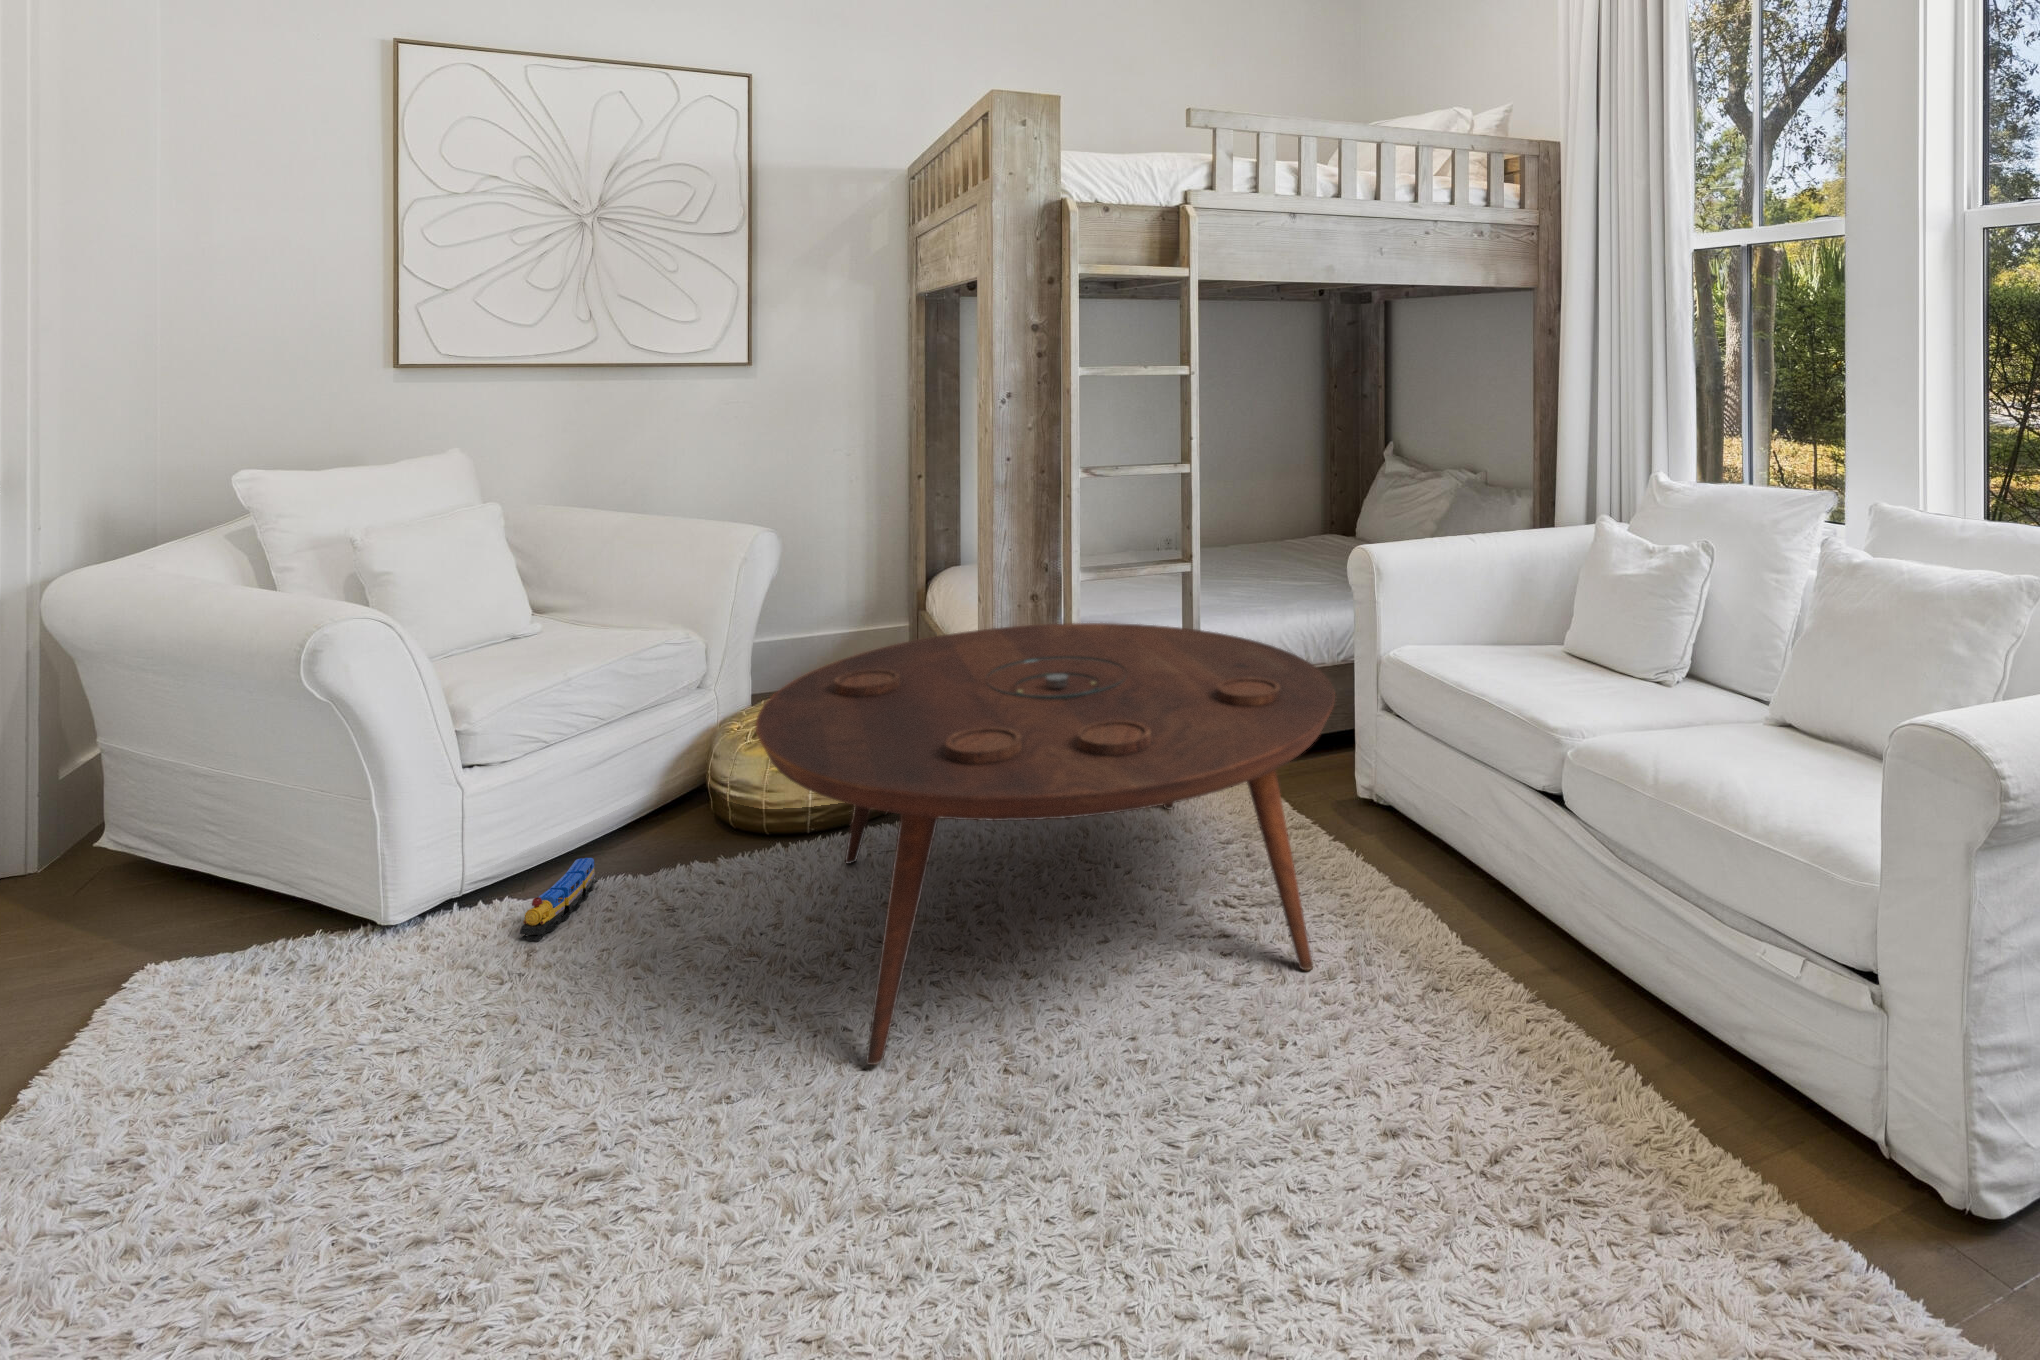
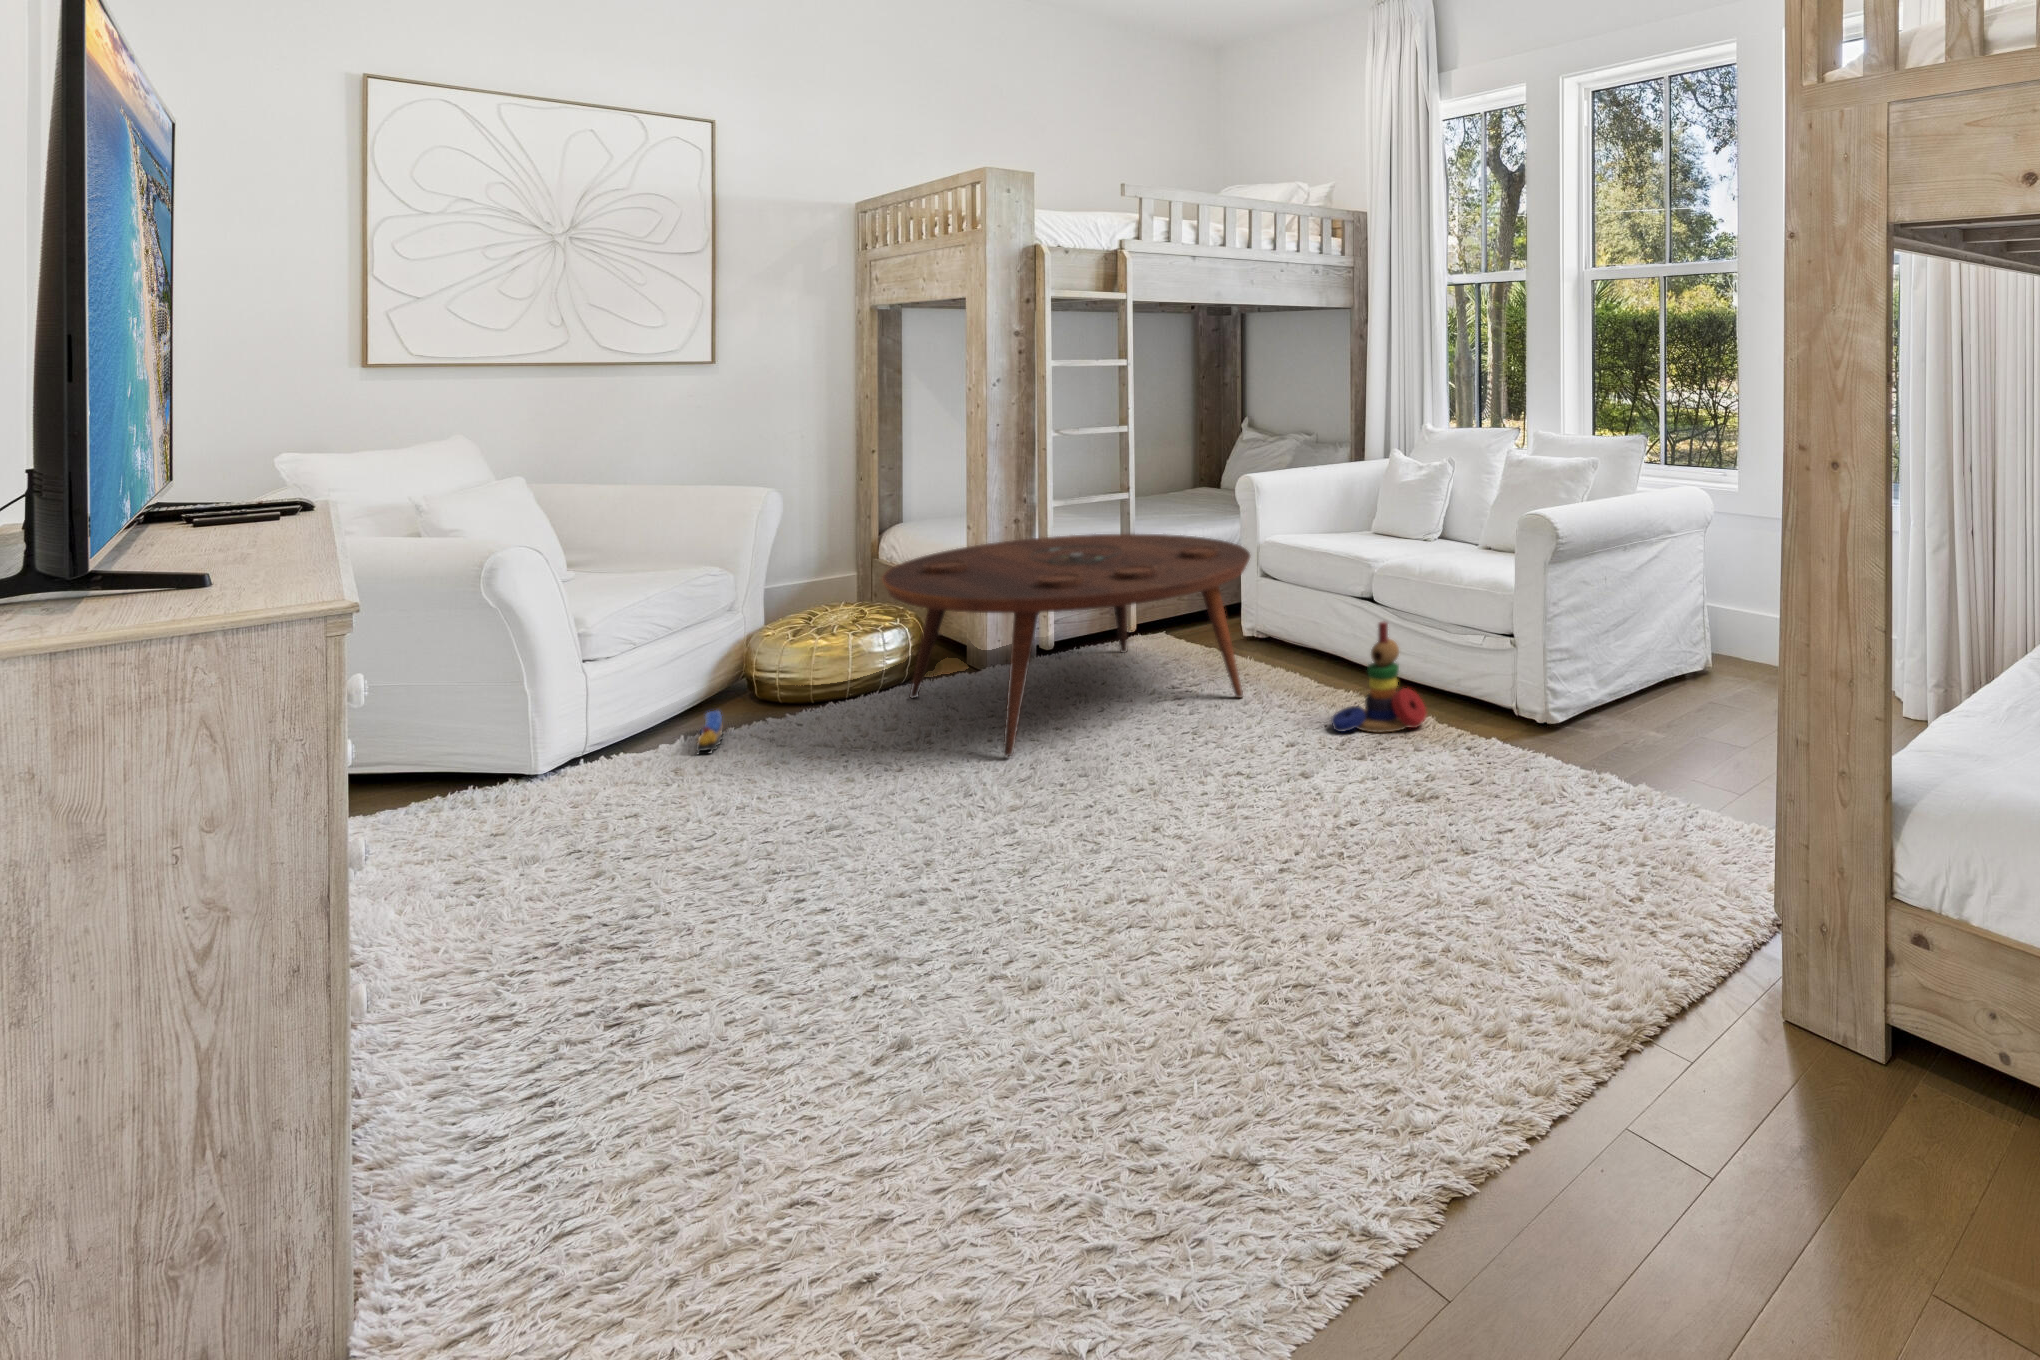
stacking toy: none [1458,910,1670,1174] -> present [1331,621,1426,732]

